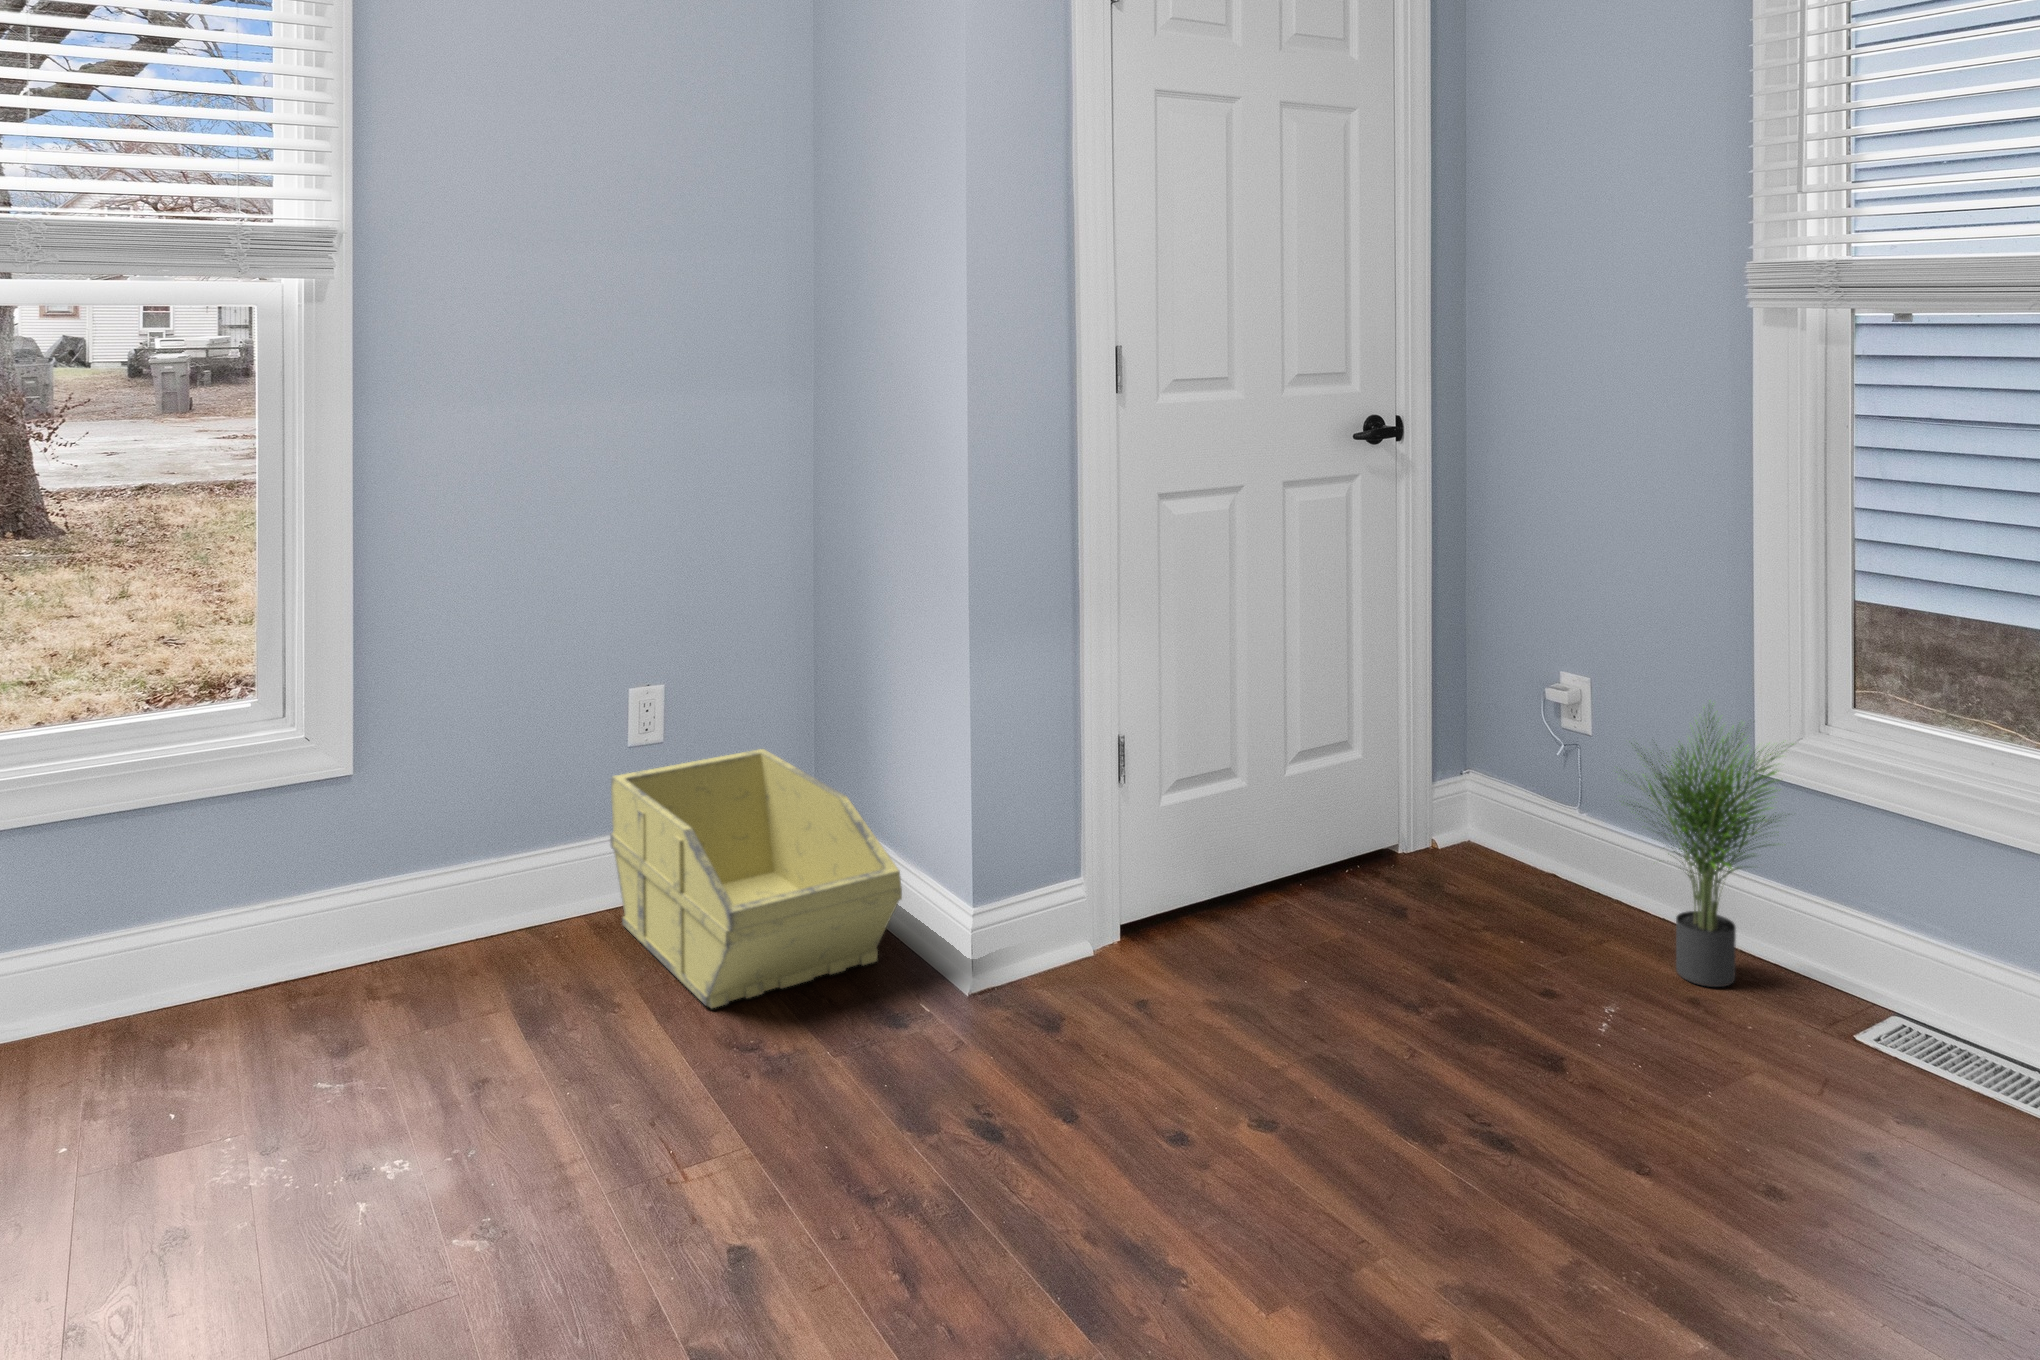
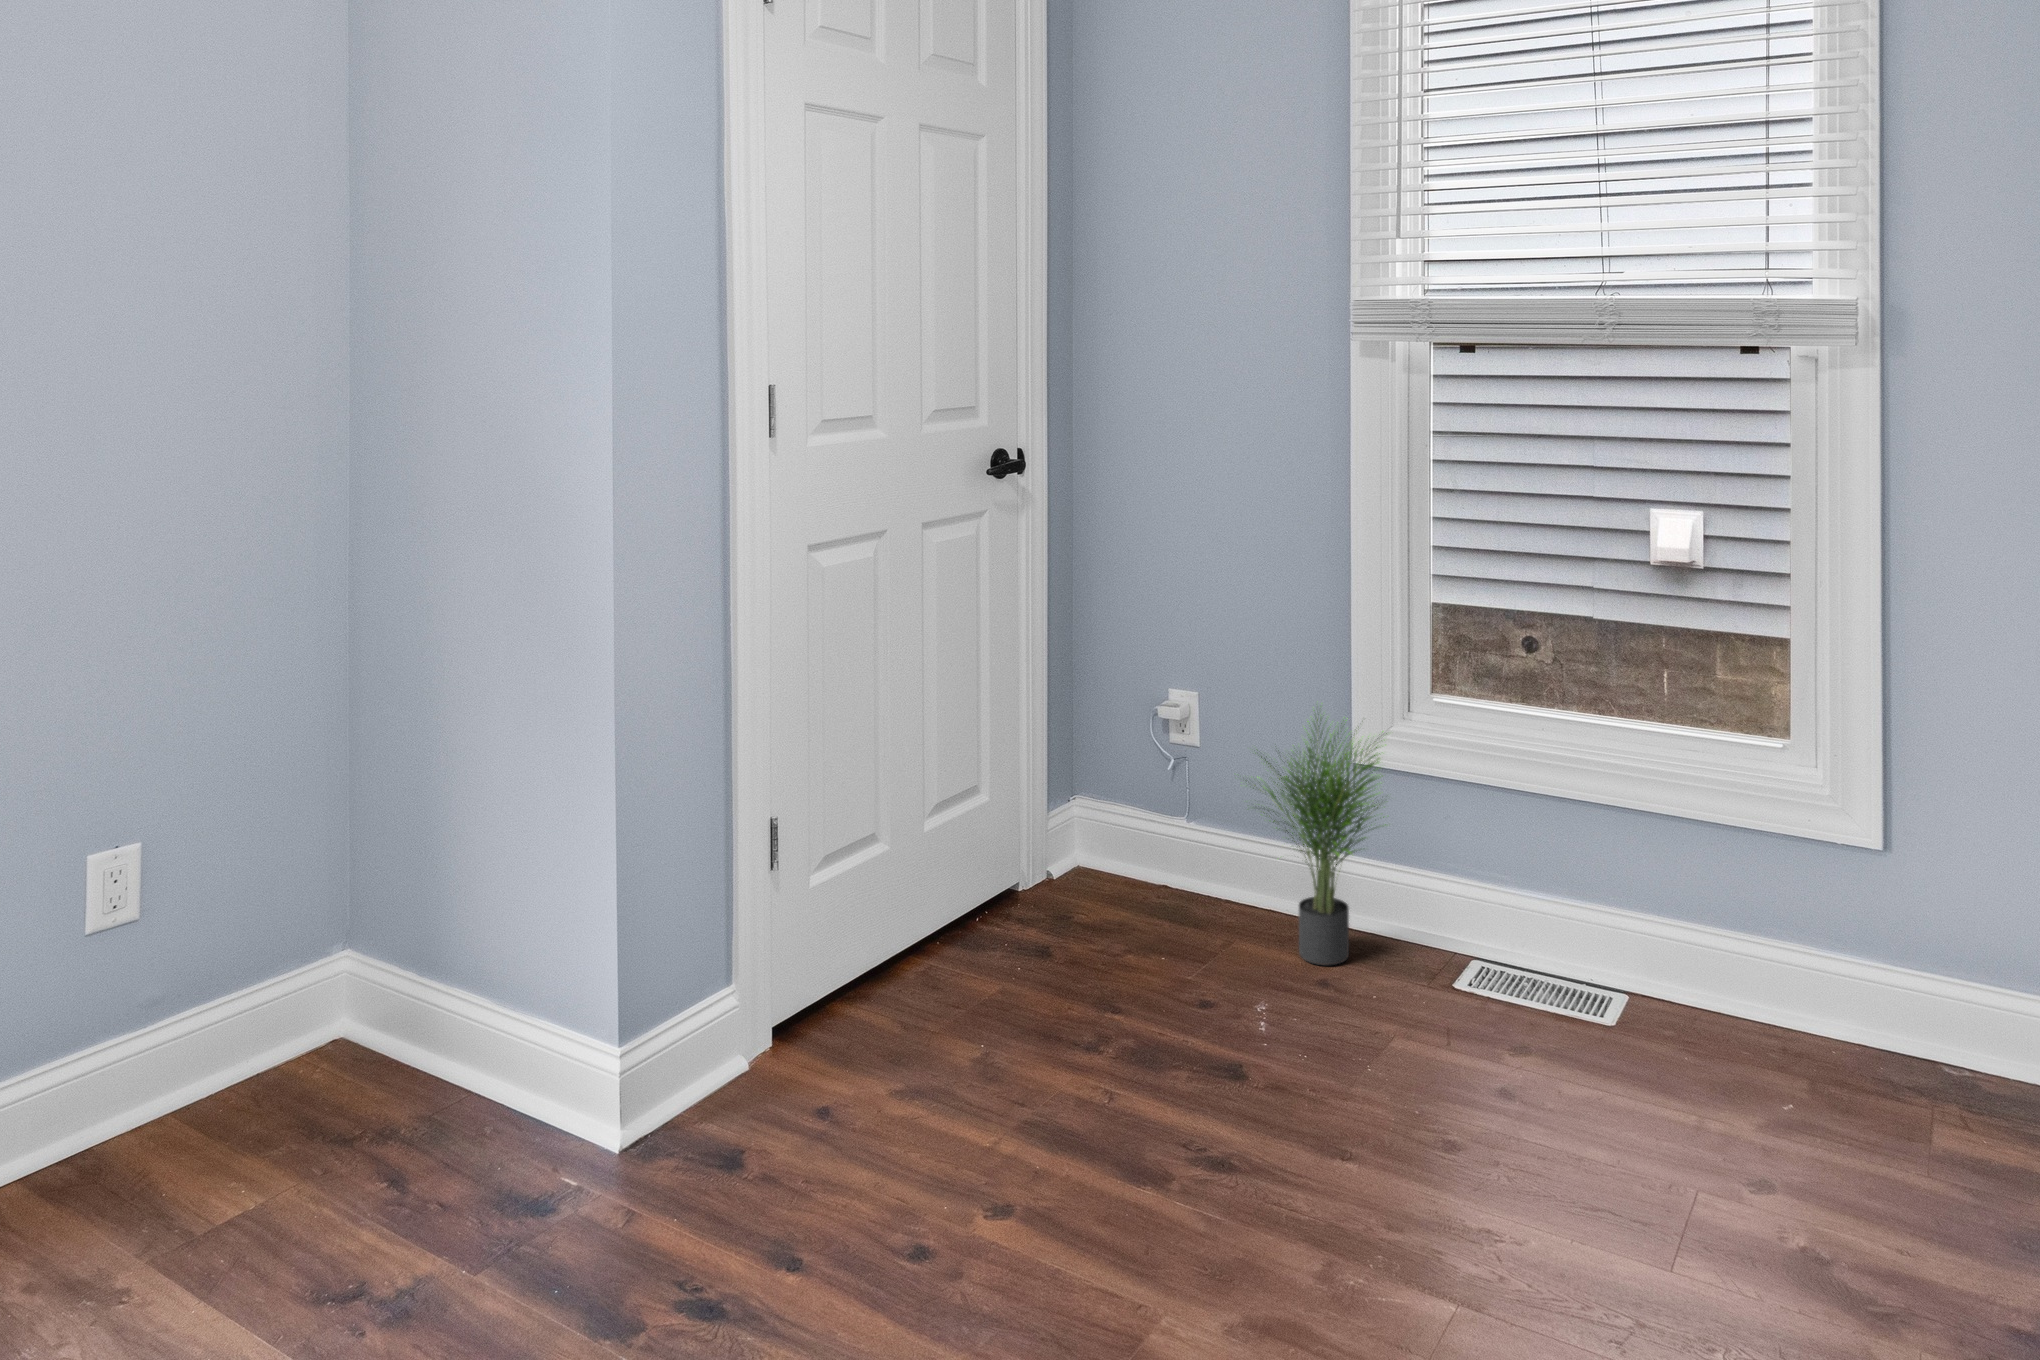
storage bin: present [610,749,902,1008] -> none [75,897,529,1255]

